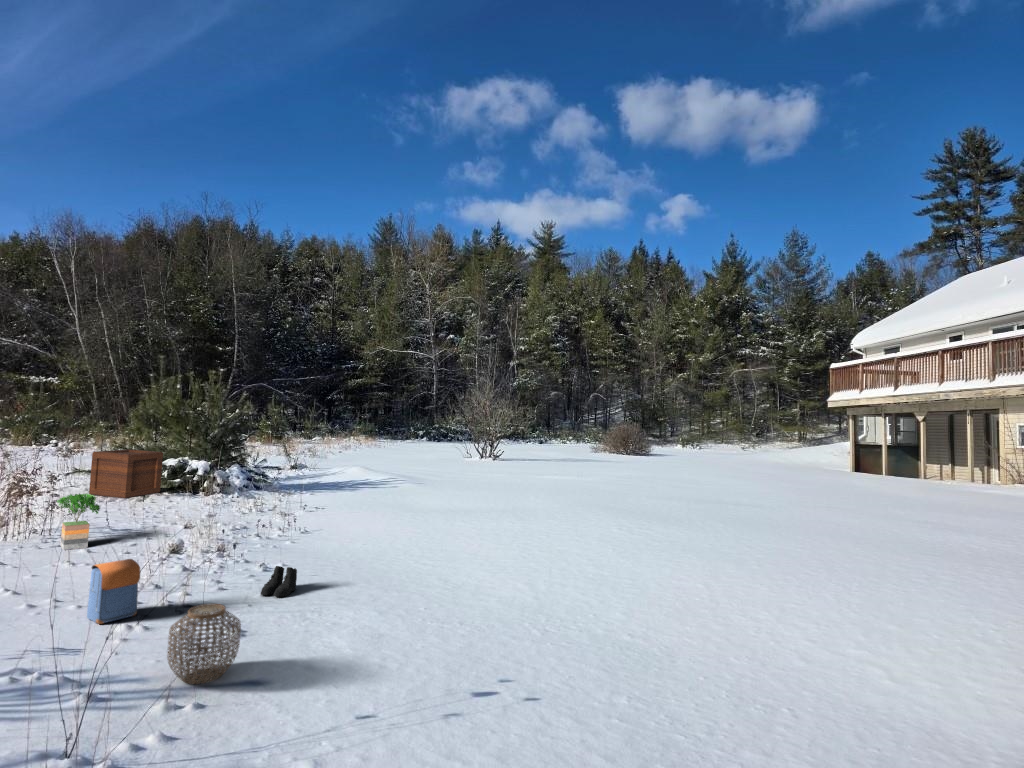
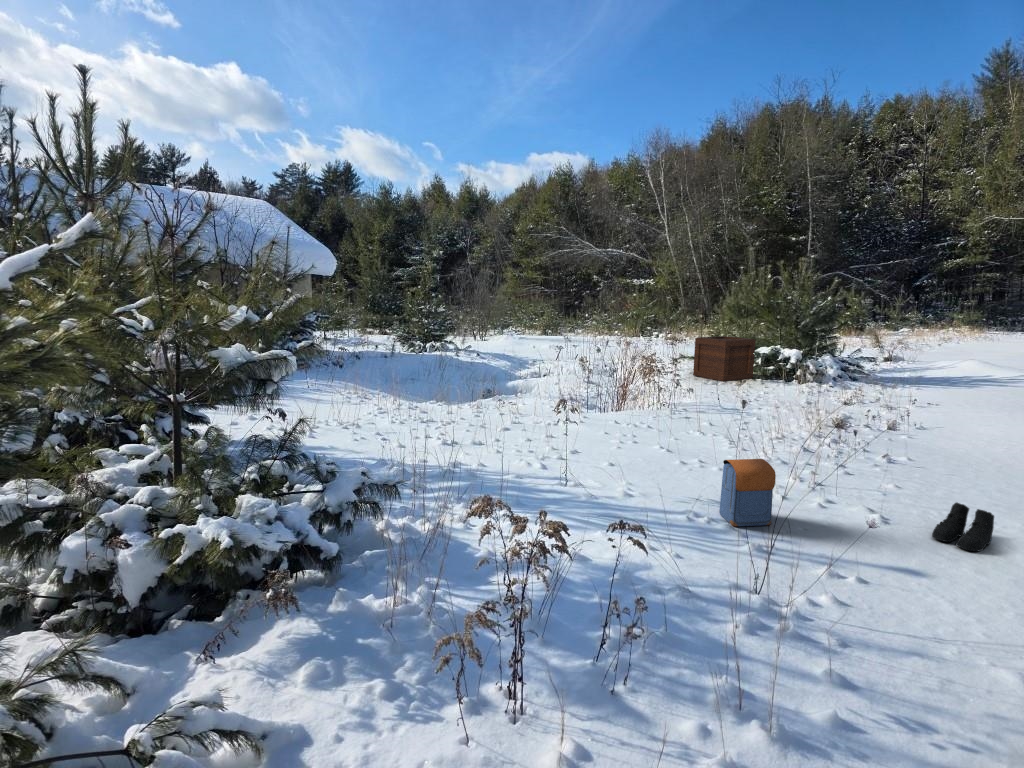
potted tree: present [58,494,100,550] -> none [676,375,714,428]
woven basket: present [167,604,241,684] -> none [847,566,976,692]

